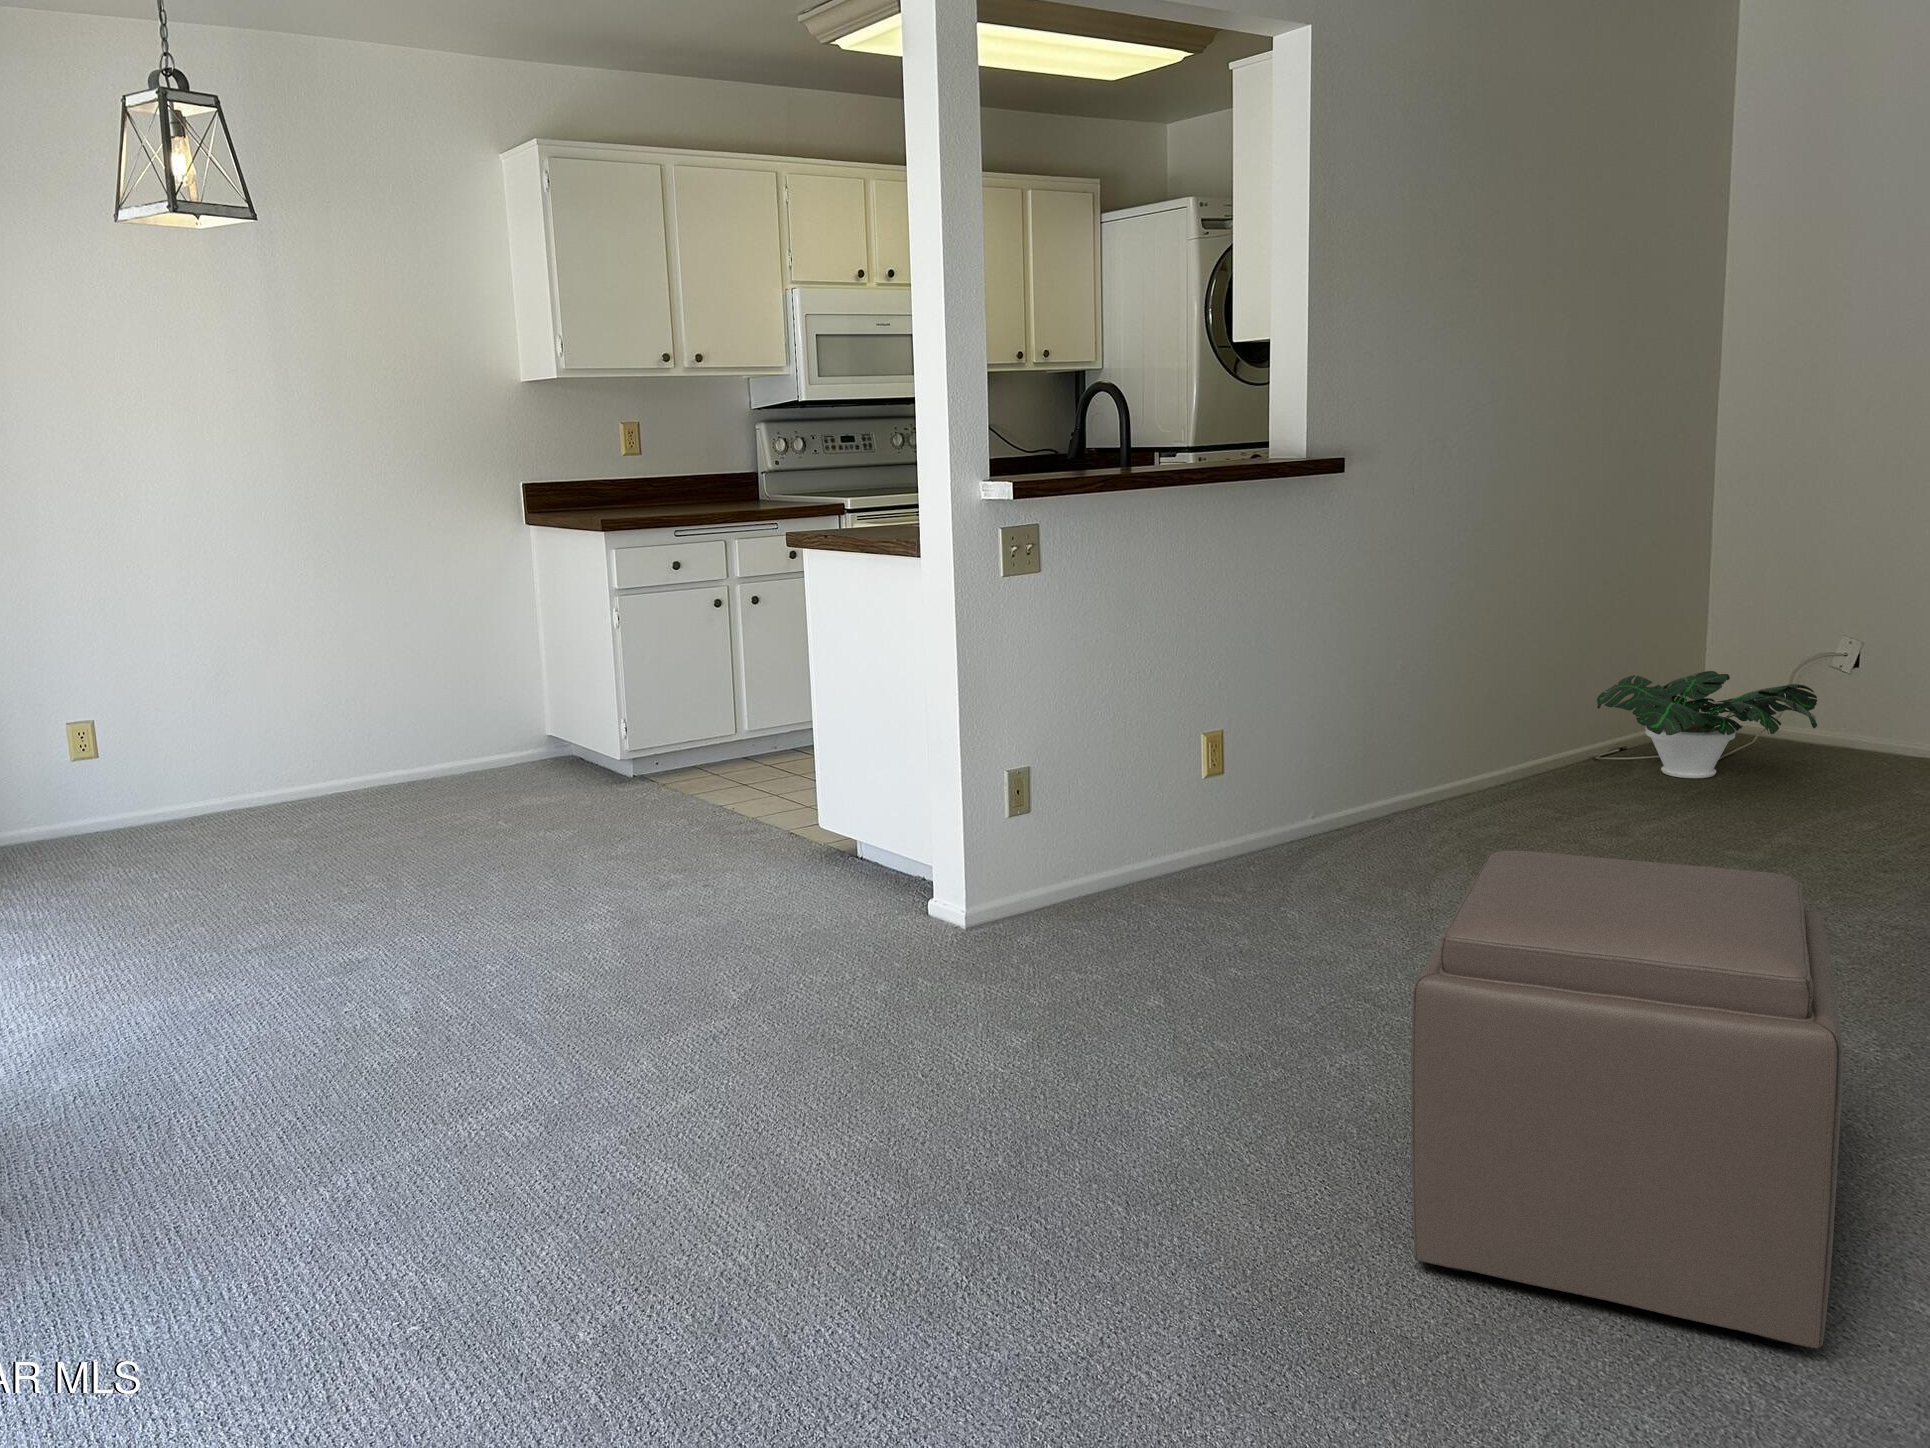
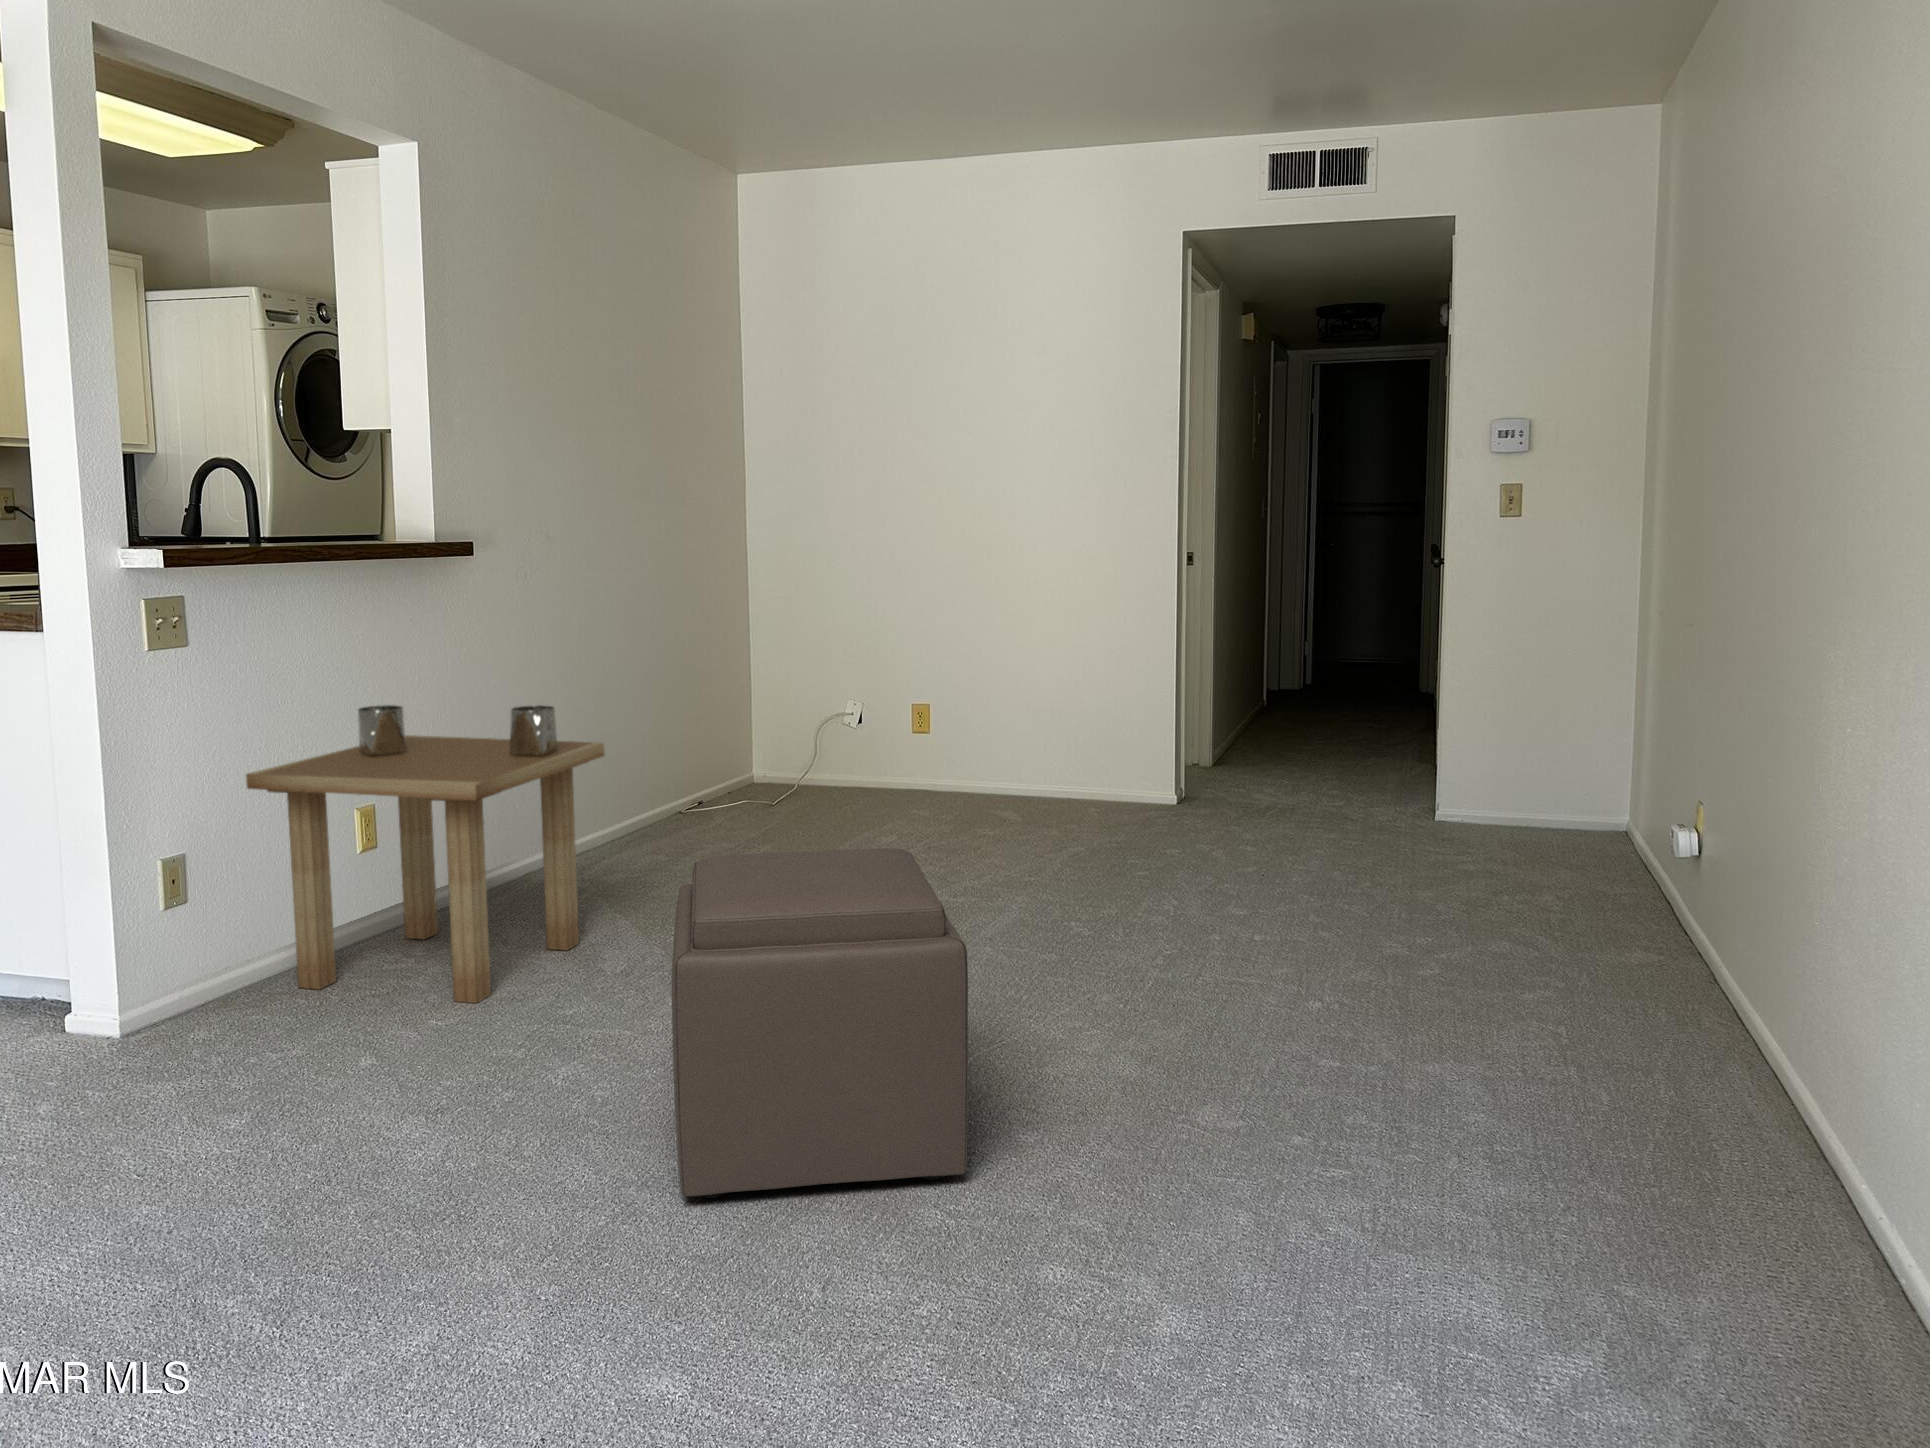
side table: none [1083,631,1456,957] -> present [246,705,605,1003]
potted plant: present [1597,671,1817,778] -> none [681,732,846,820]

